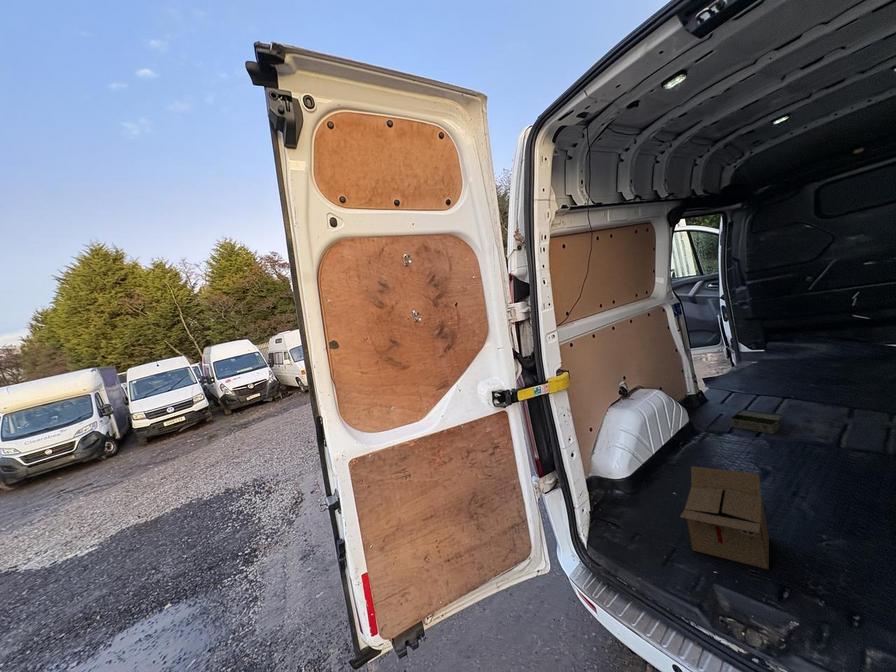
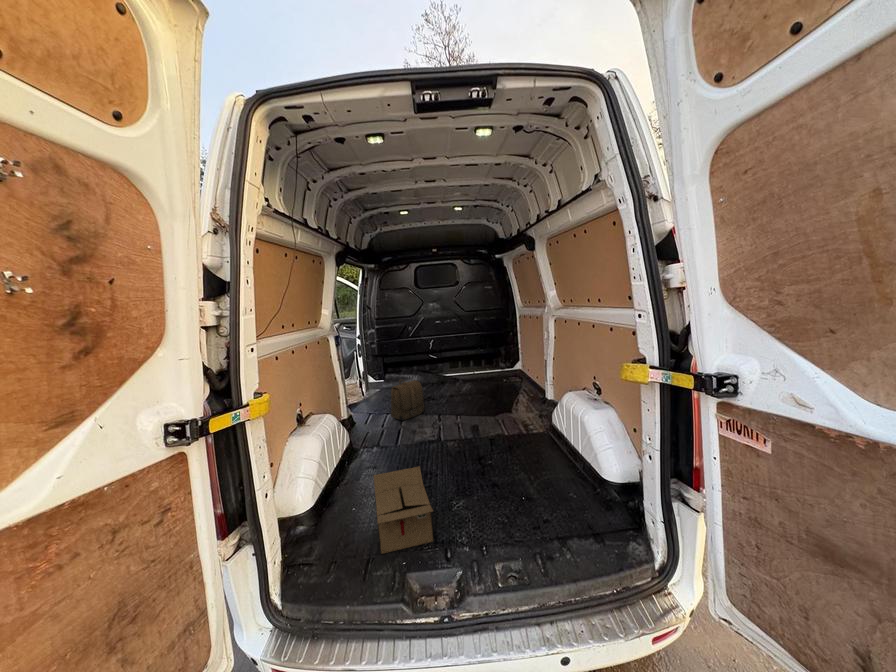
backpack: none [759,354,824,409] -> present [391,380,425,421]
toolbox: present [730,410,784,434] -> none [378,424,409,440]

